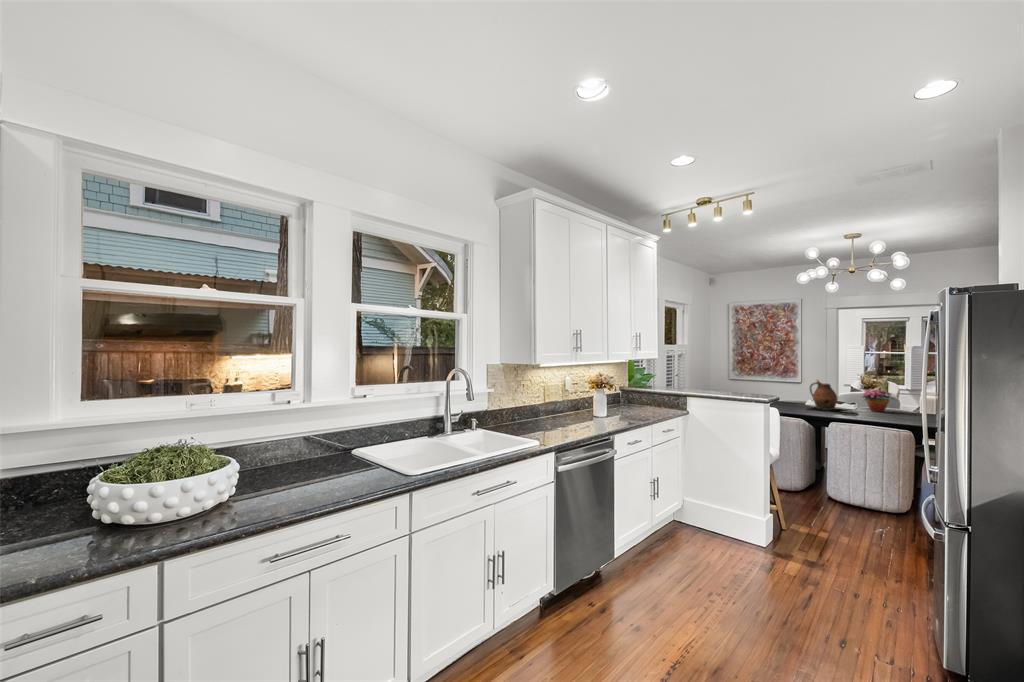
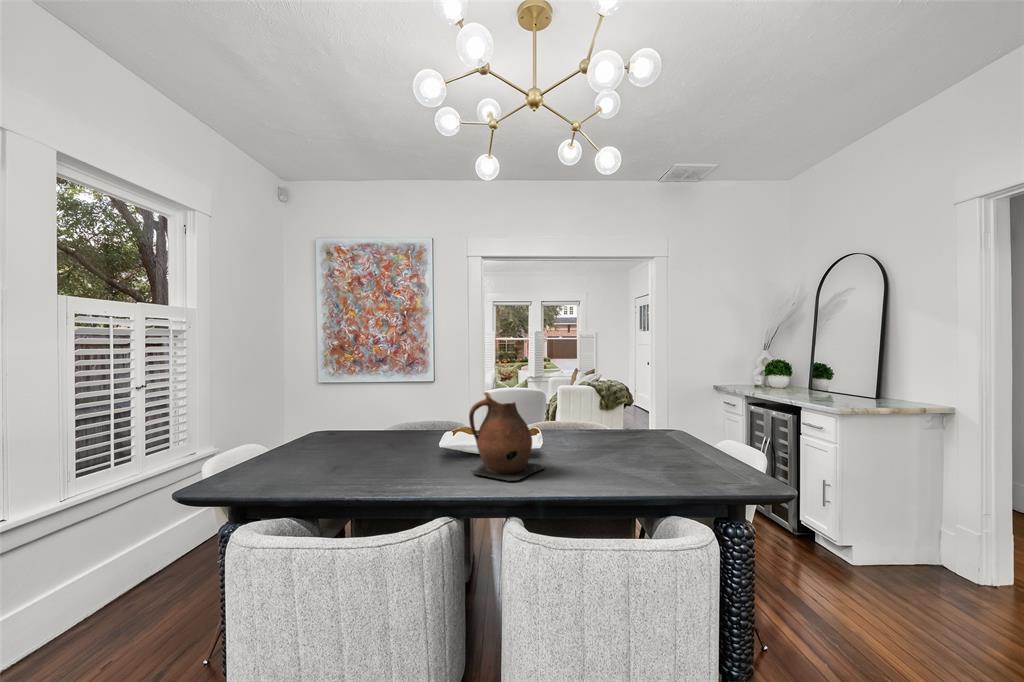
flower arrangement: present [863,390,893,412] -> none [561,404,641,459]

